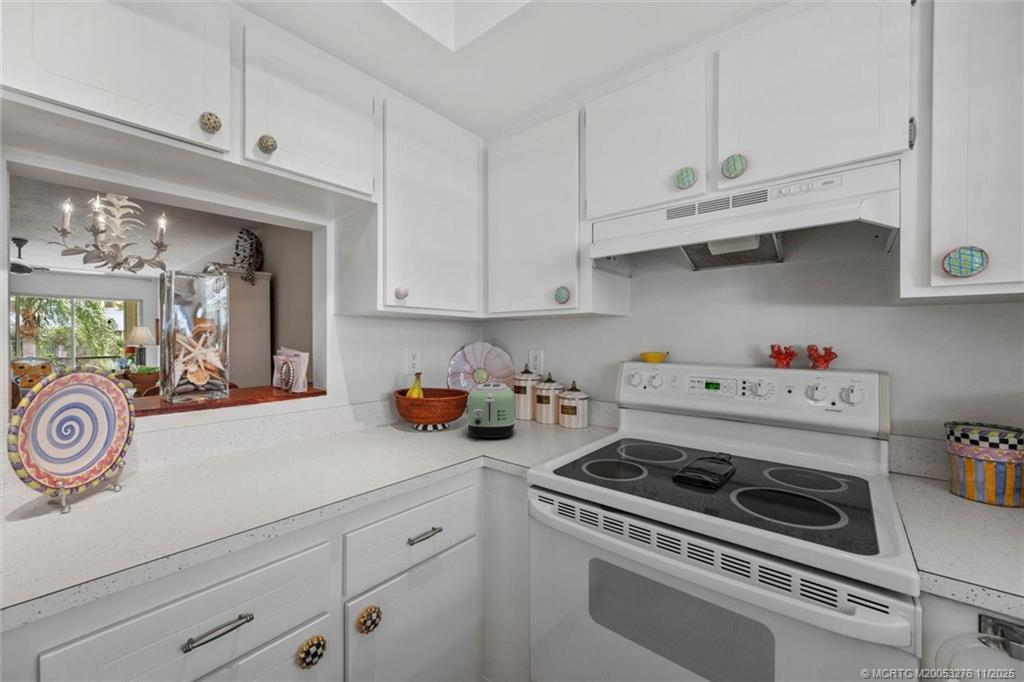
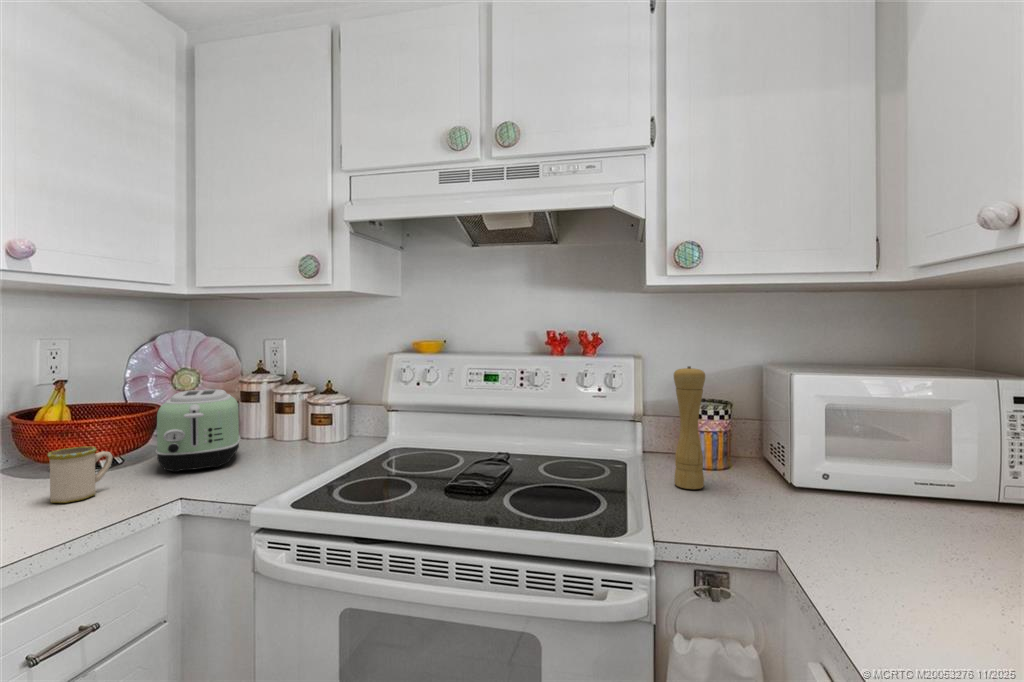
pepper mill: none [933,386,981,523] -> present [674,366,705,489]
mug: none [416,415,446,449] -> present [48,447,113,503]

